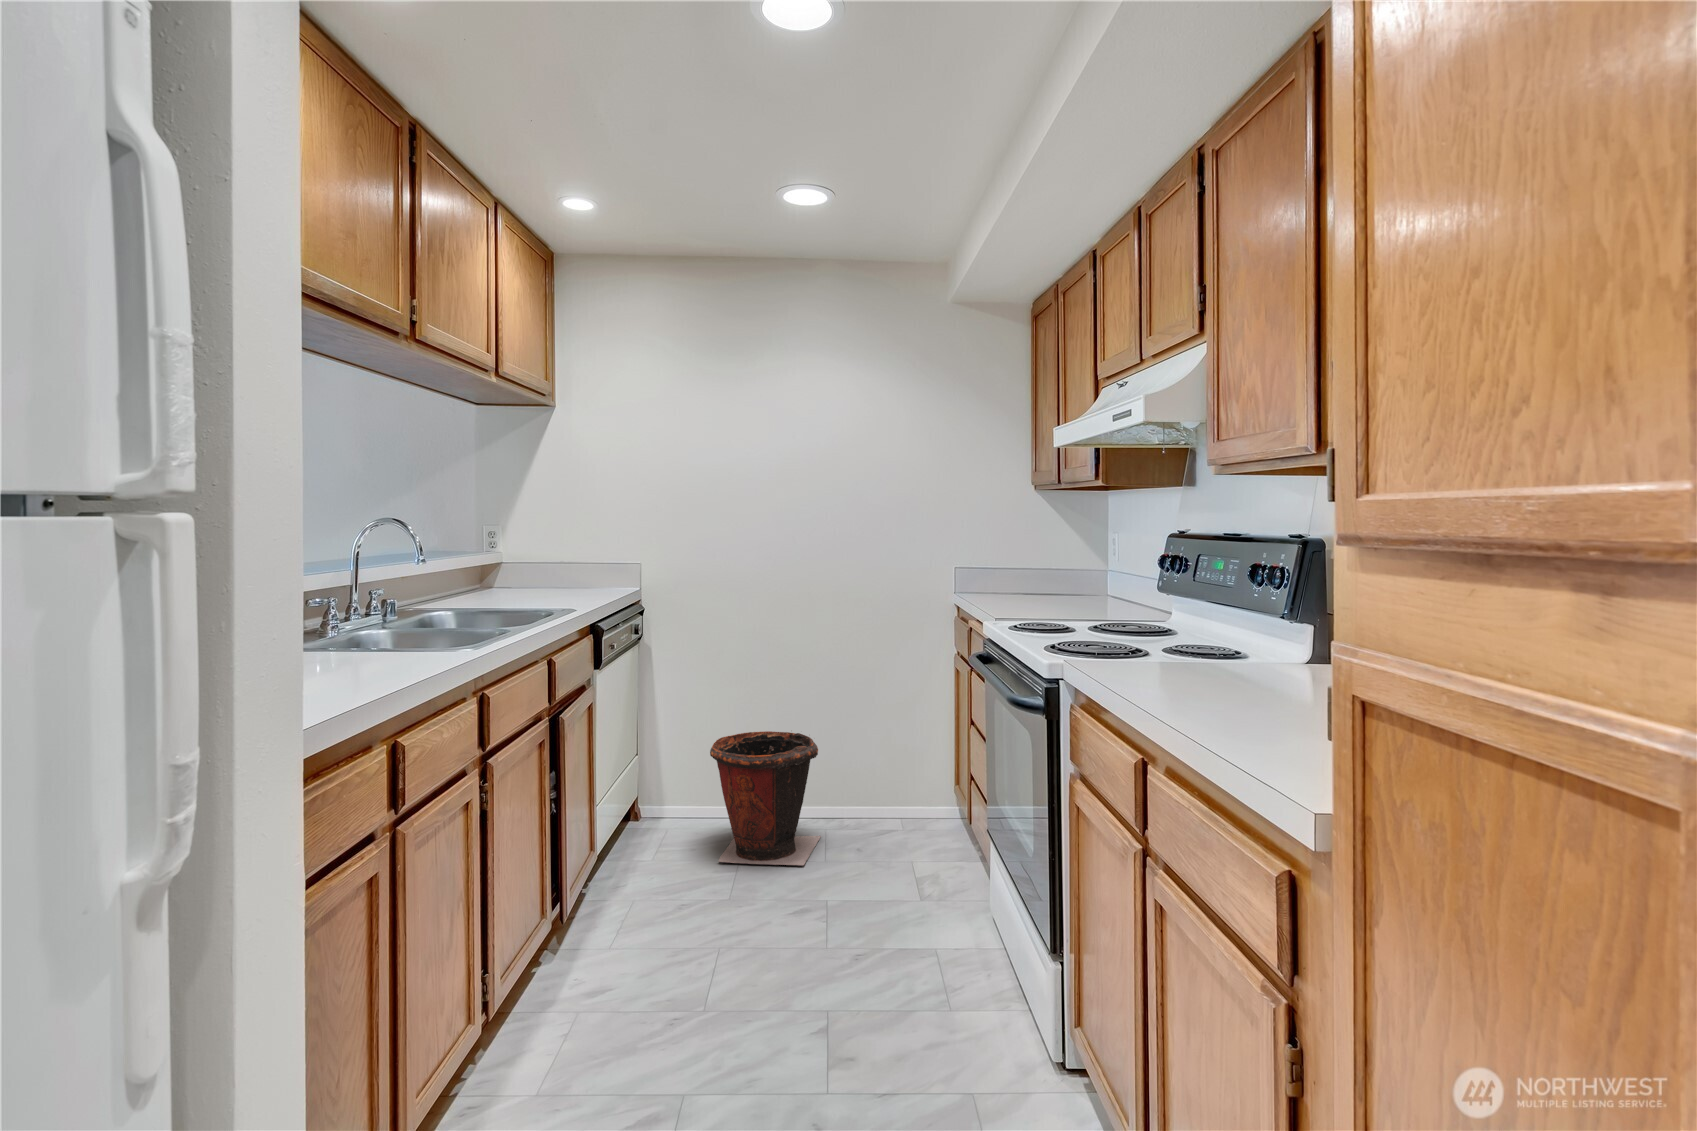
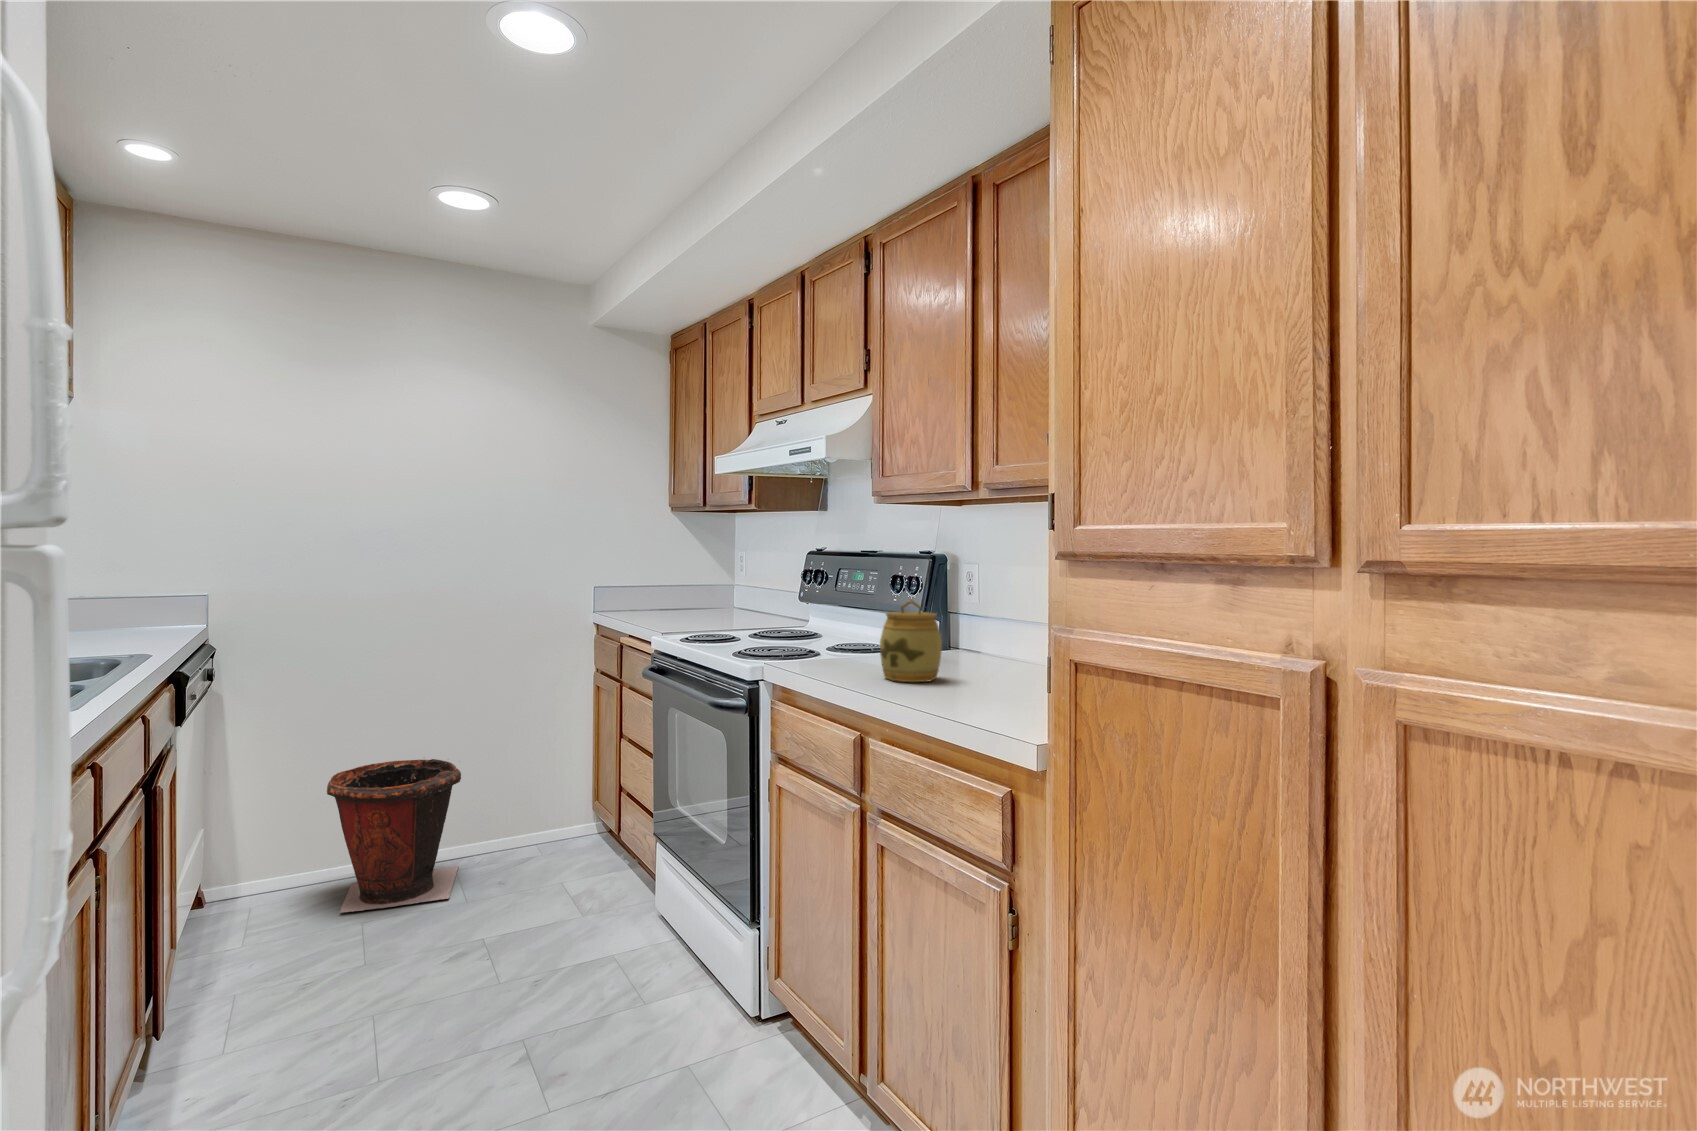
jar: none [1186,596,1273,703] -> present [880,600,942,682]

